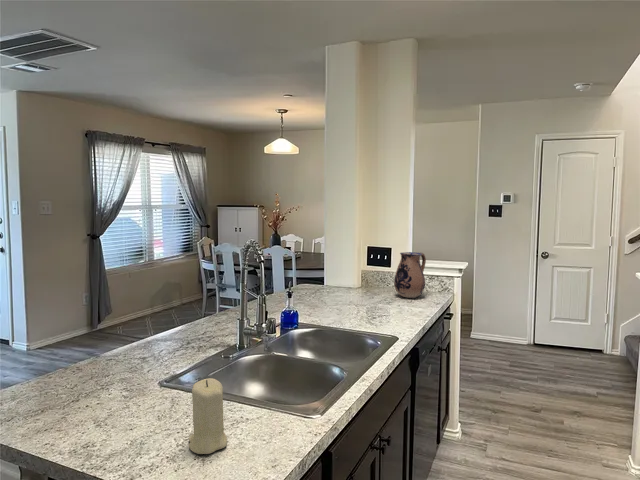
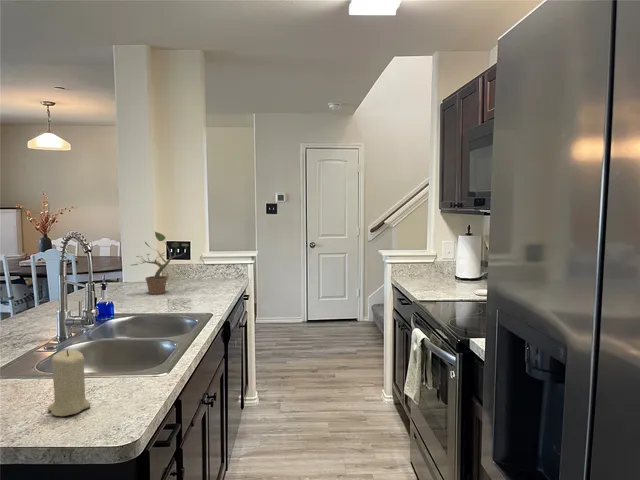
potted plant: none [326,236,386,303] -> present [132,232,189,294]
ceramic pitcher: present [394,252,426,298] -> none [197,244,225,285]

